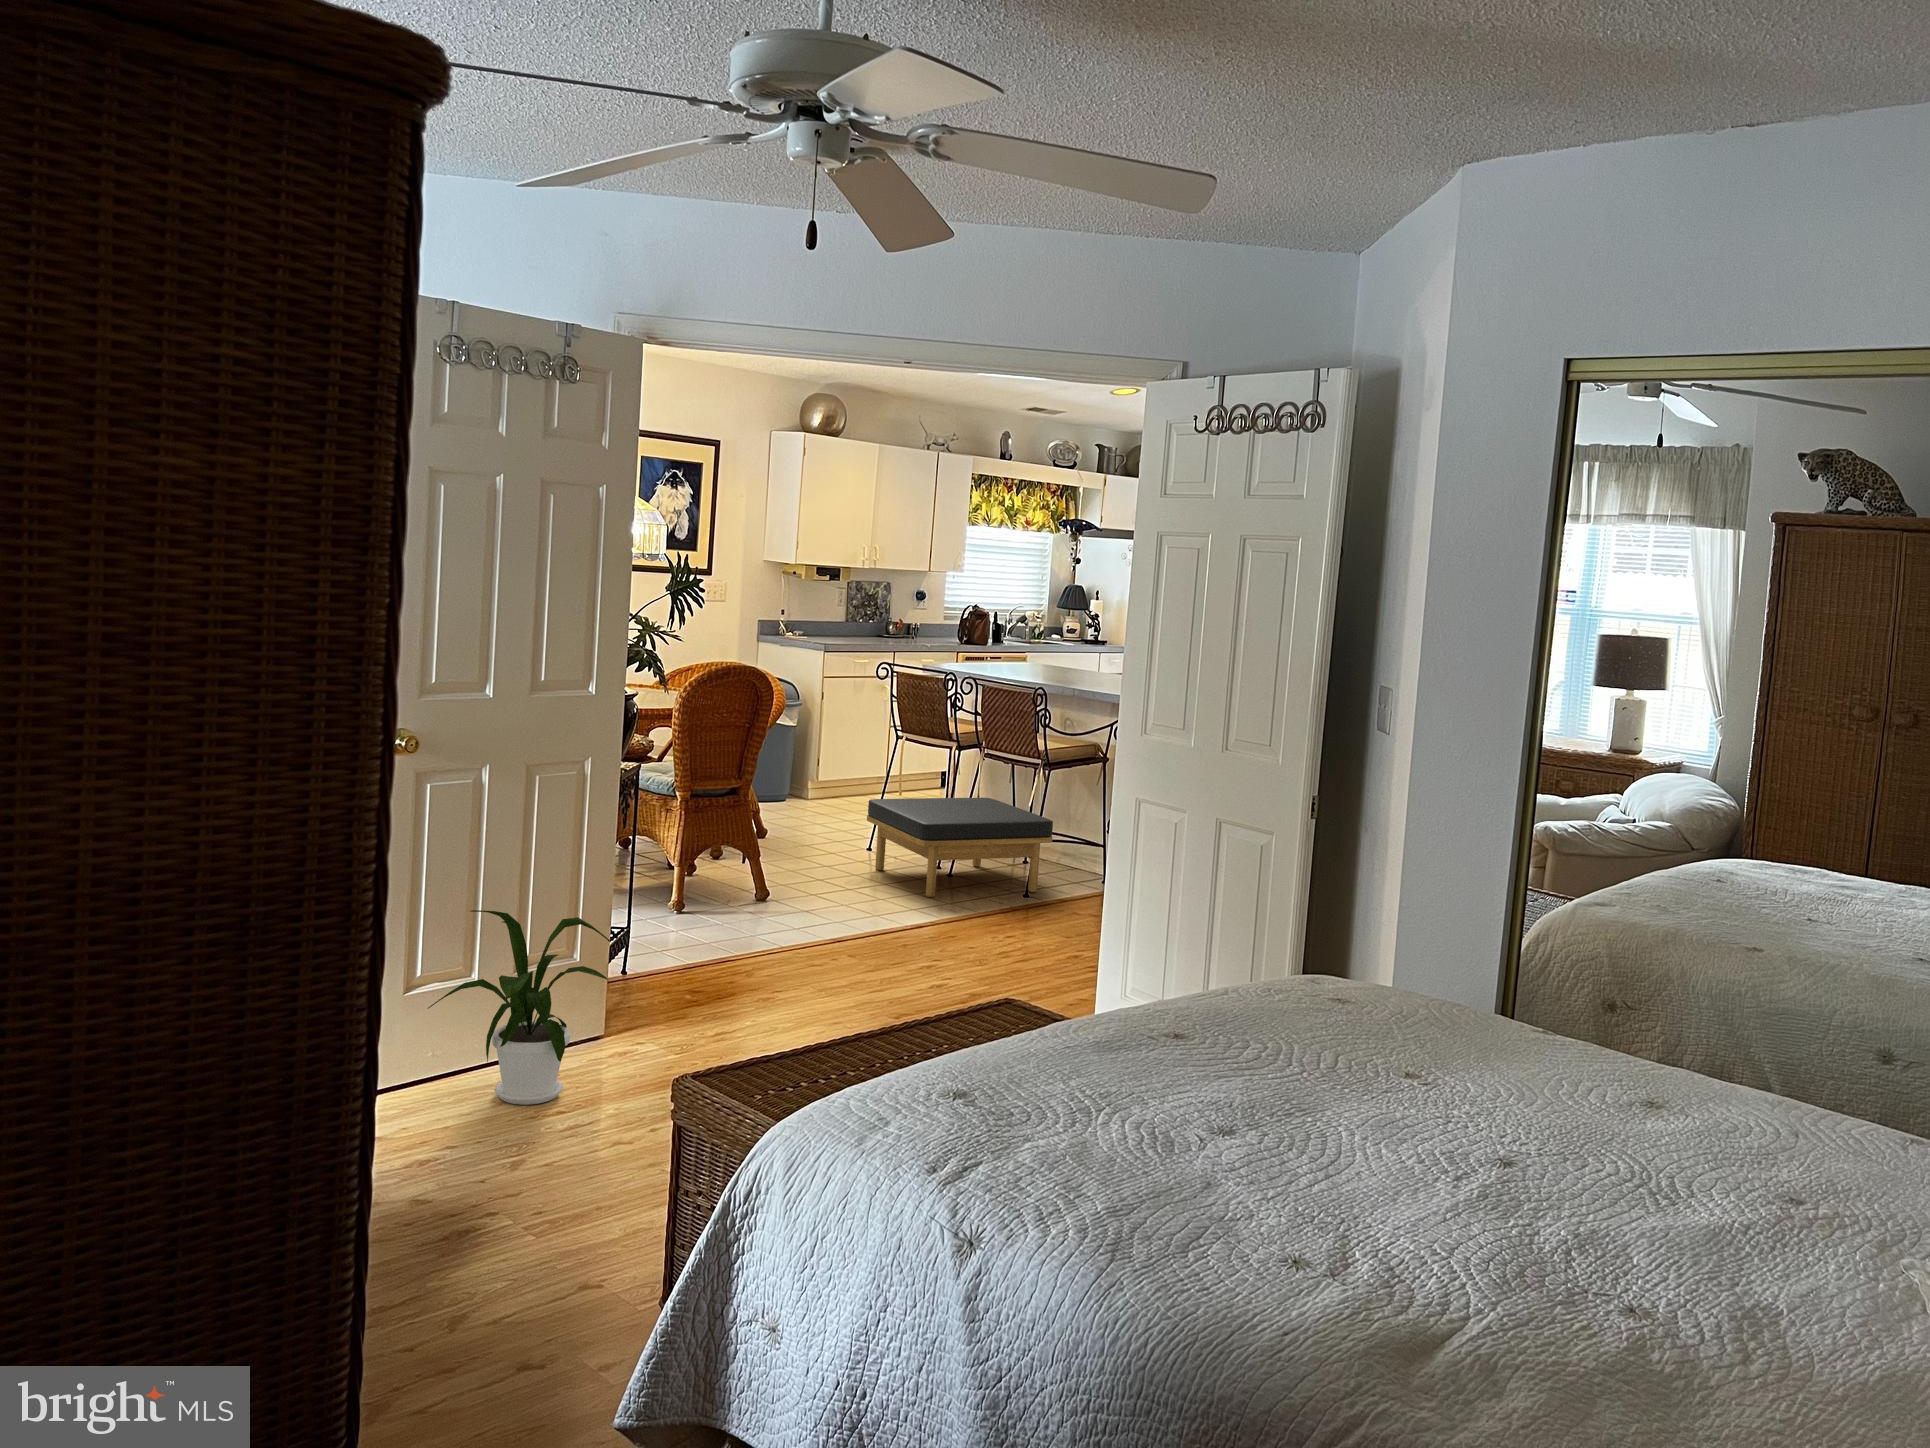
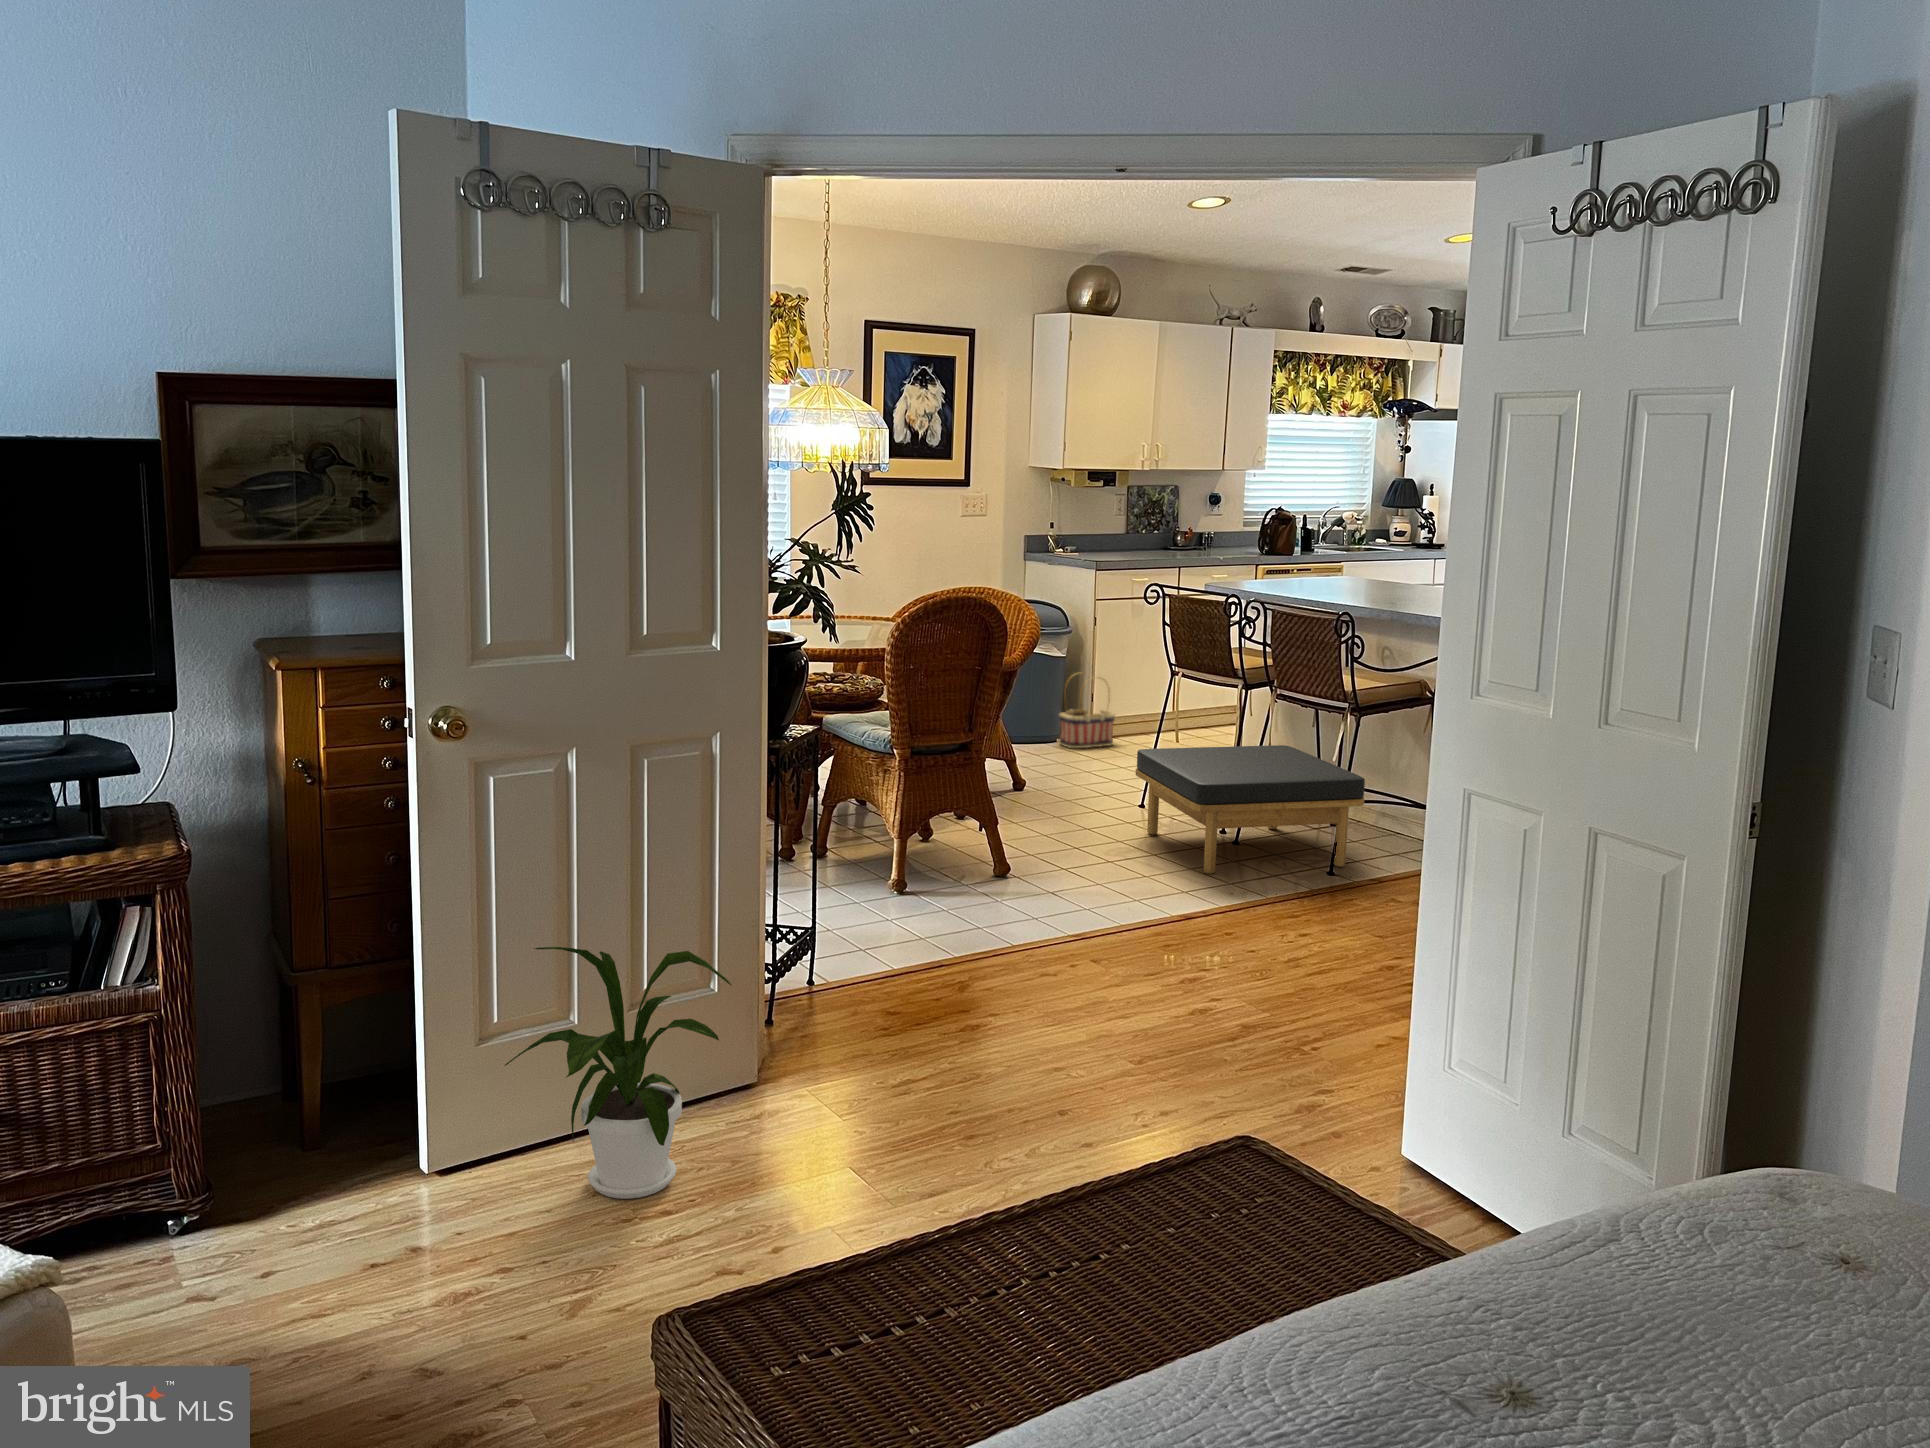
basket: none [788,741,837,807] -> present [1059,672,1115,748]

